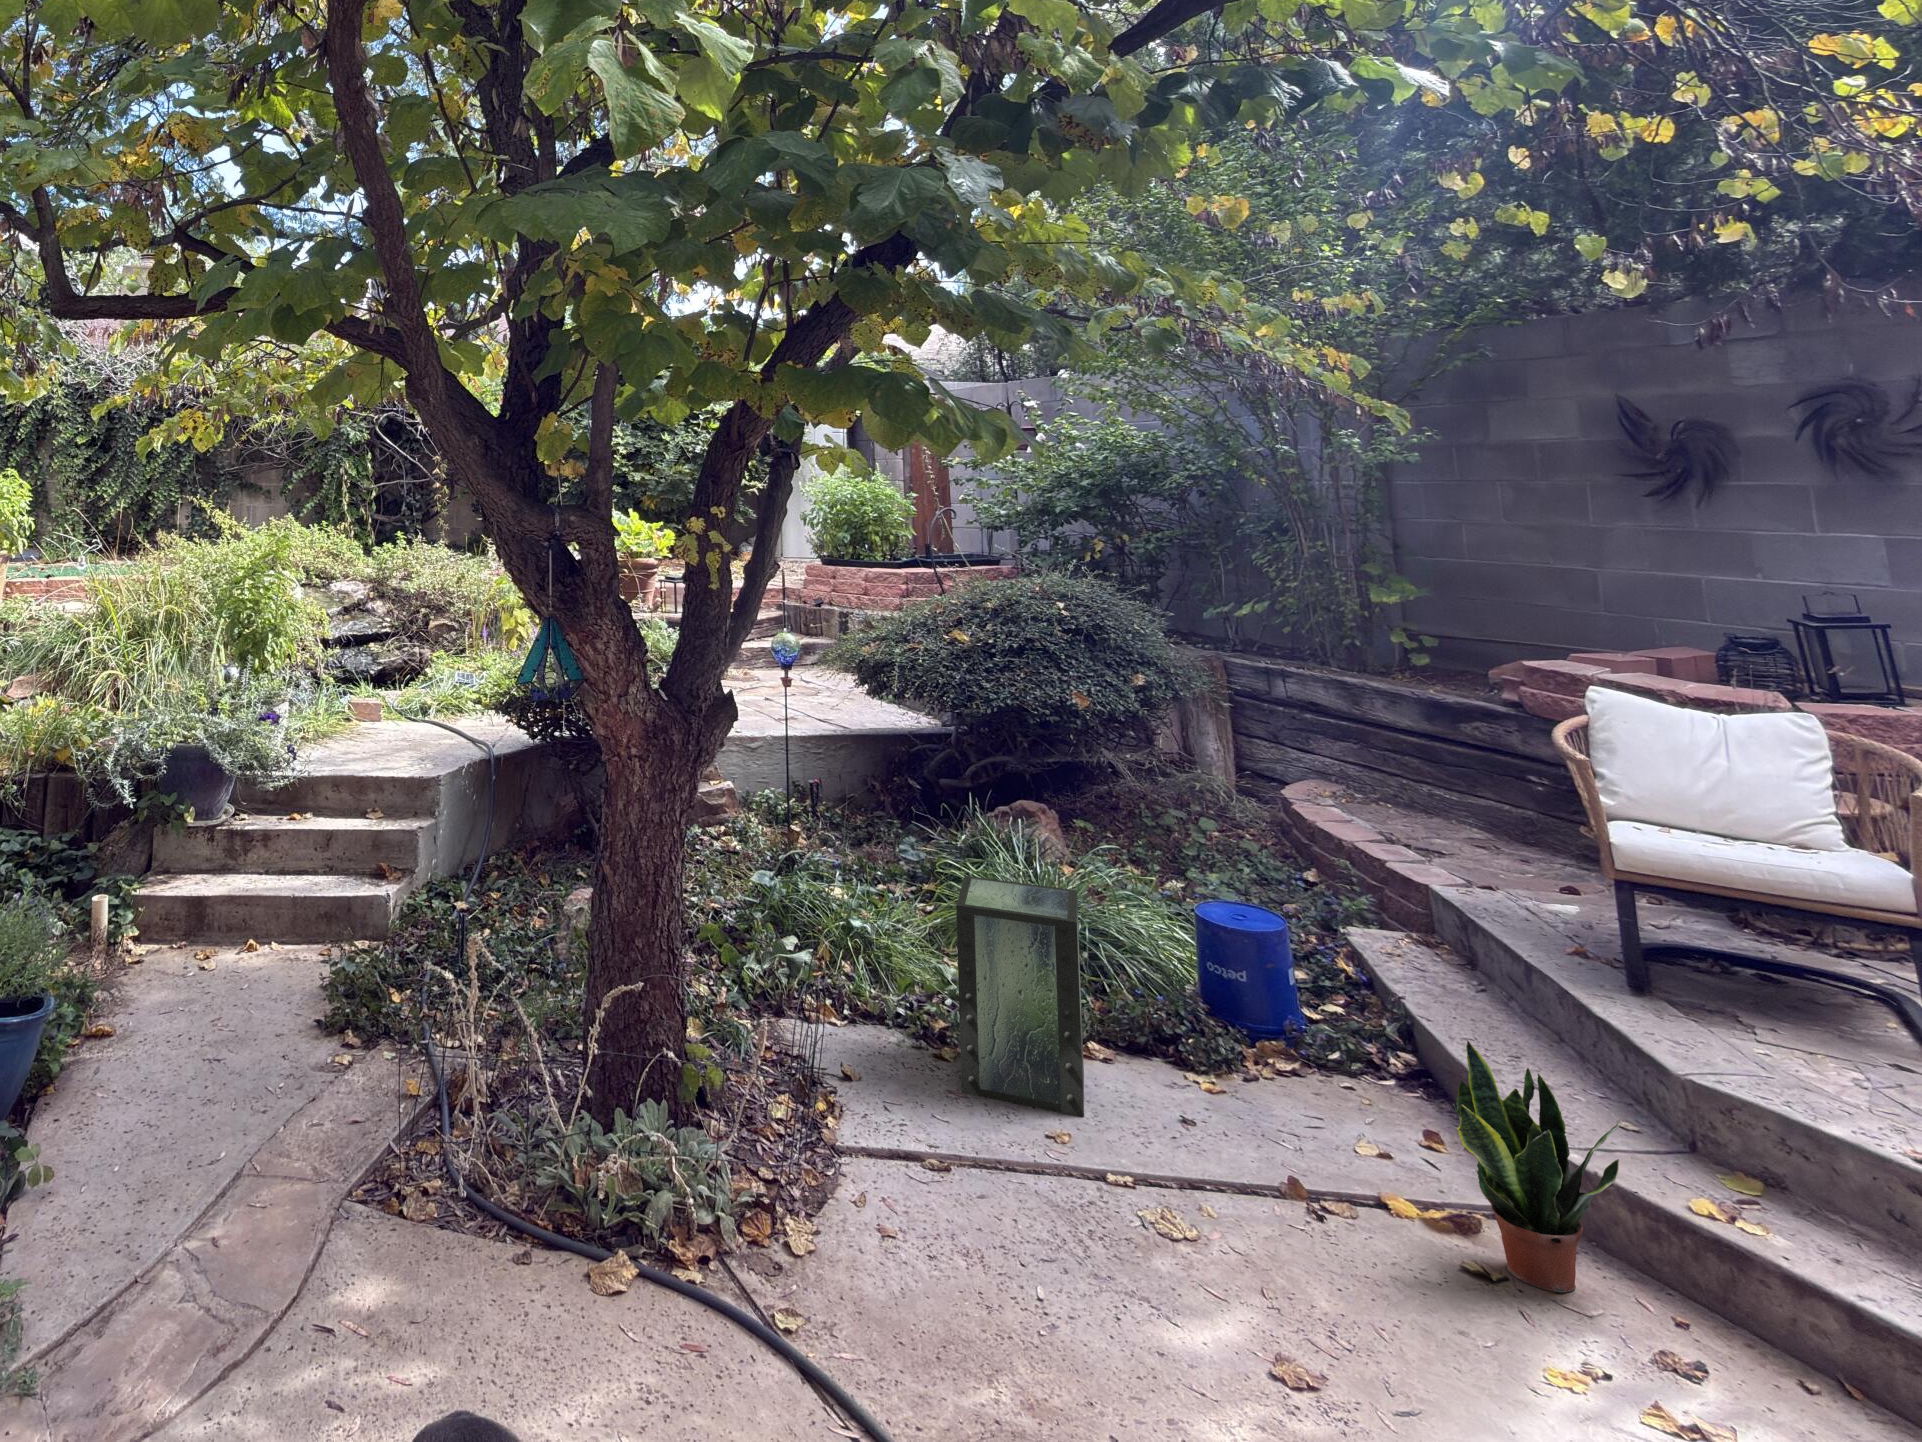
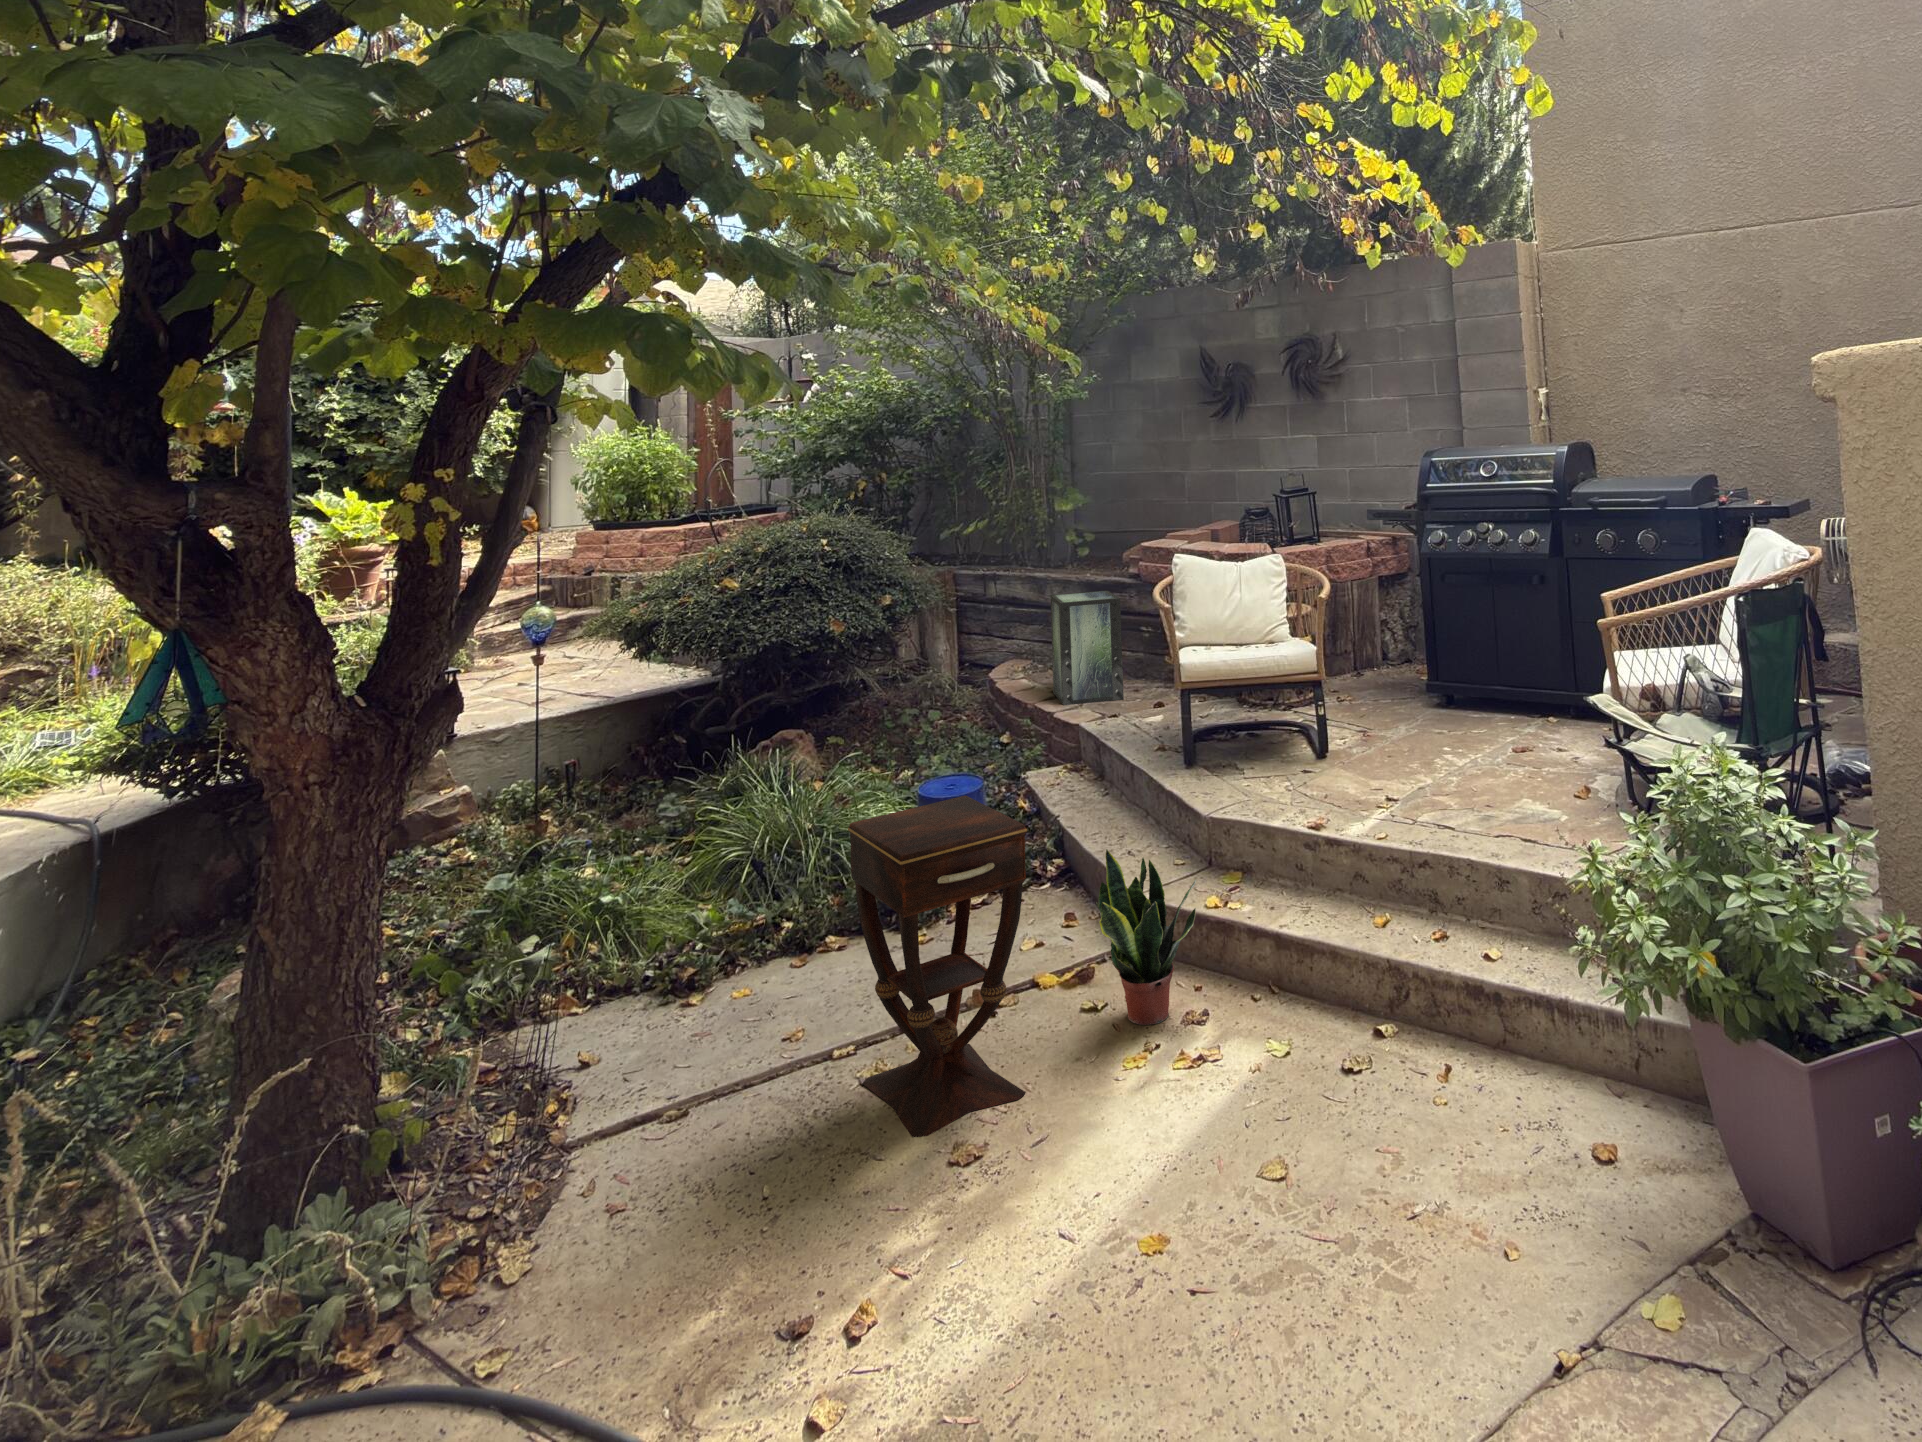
storage box: present [956,876,1084,1117] -> present [1050,591,1124,705]
side table: none [1114,917,1350,1302] -> present [848,796,1027,1138]

